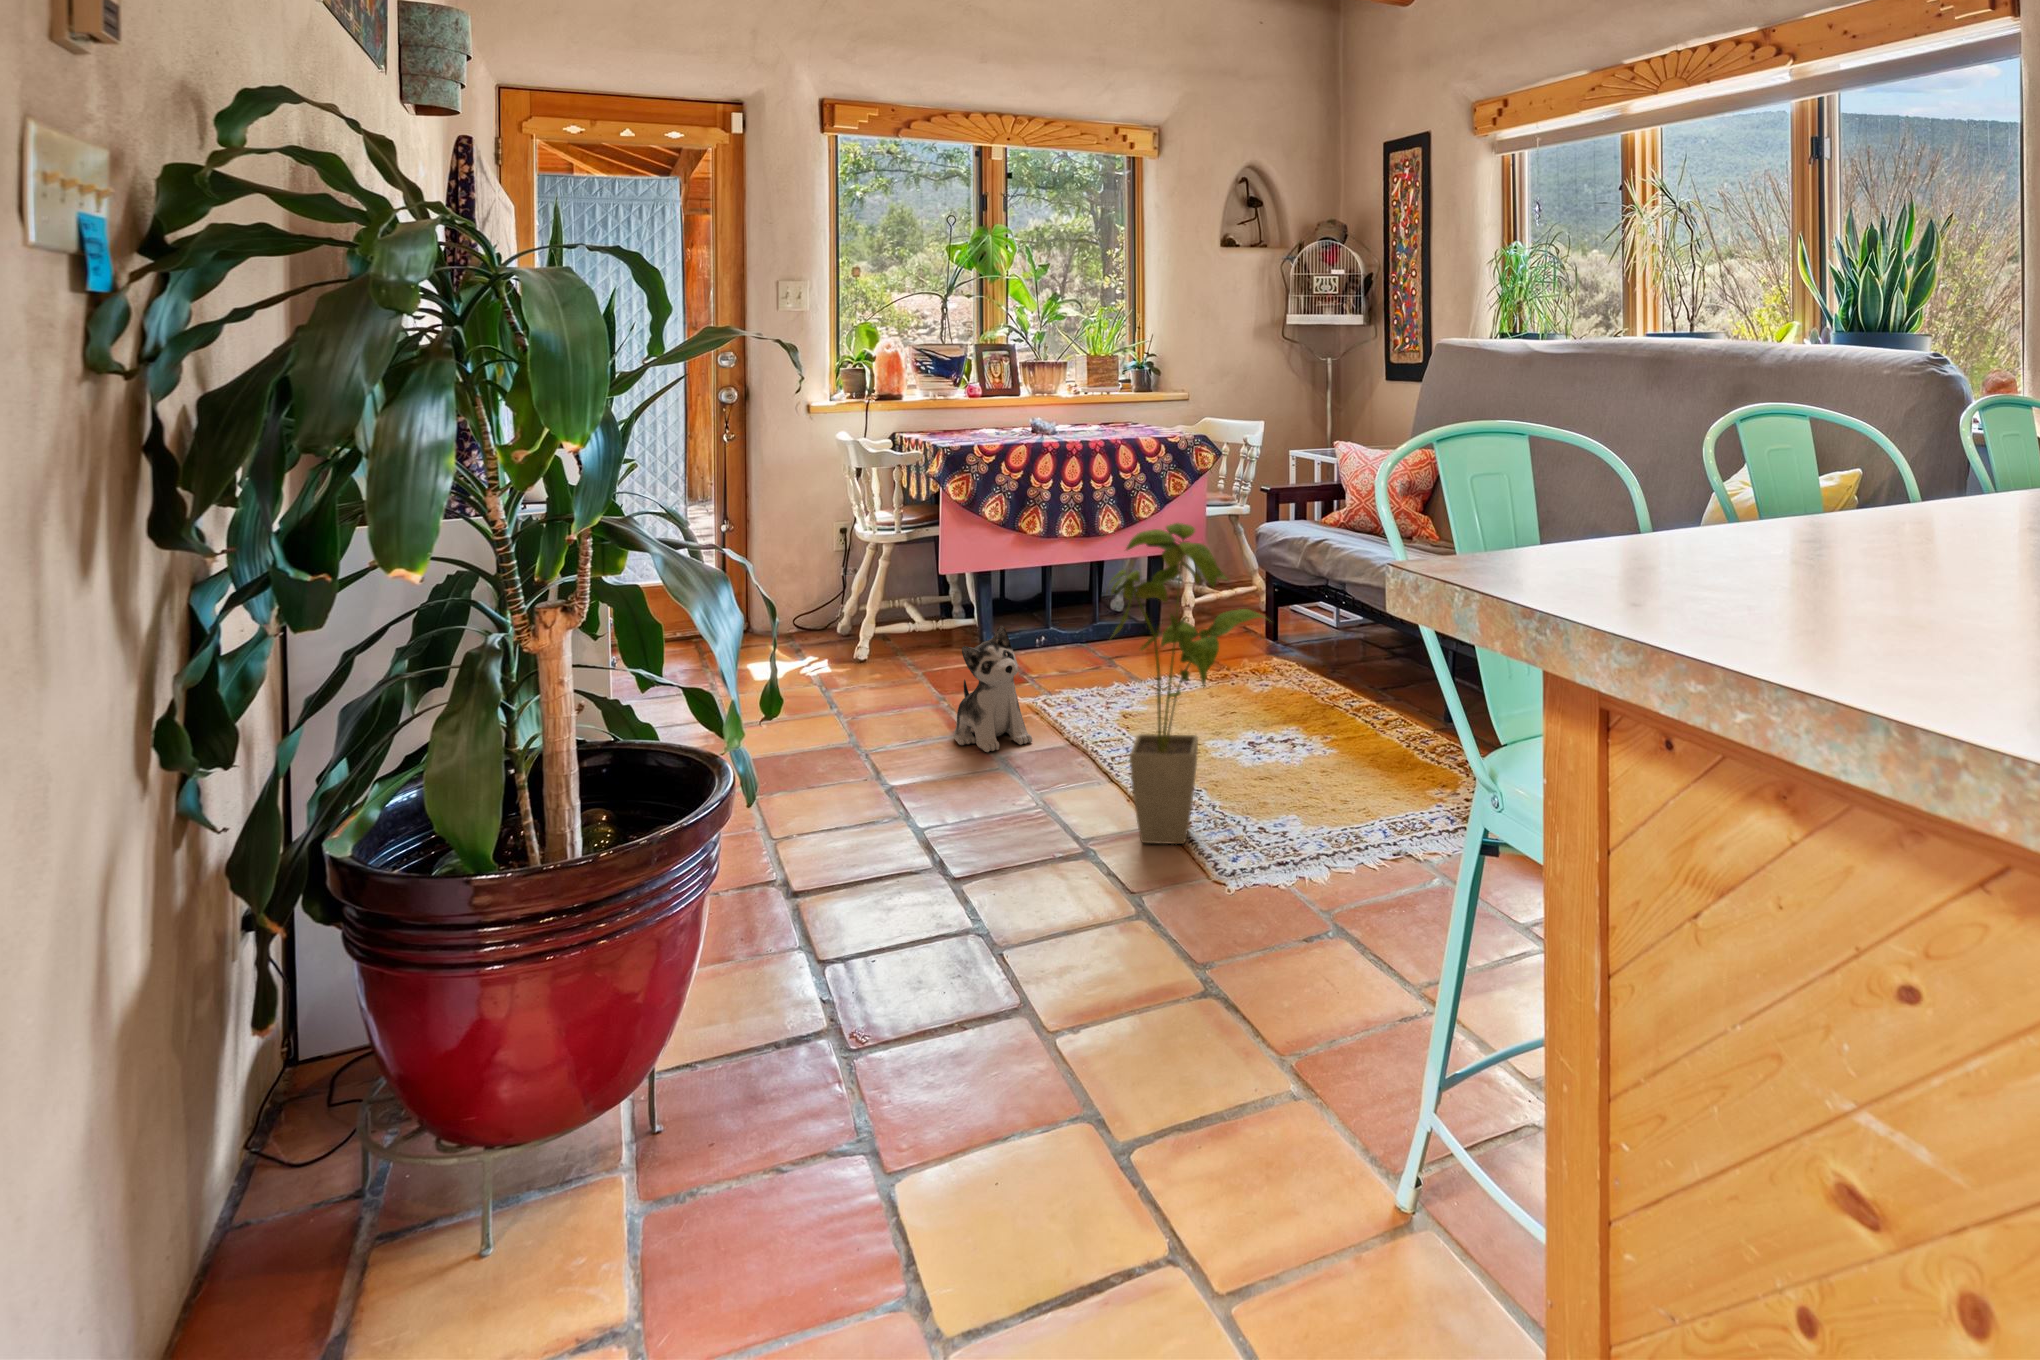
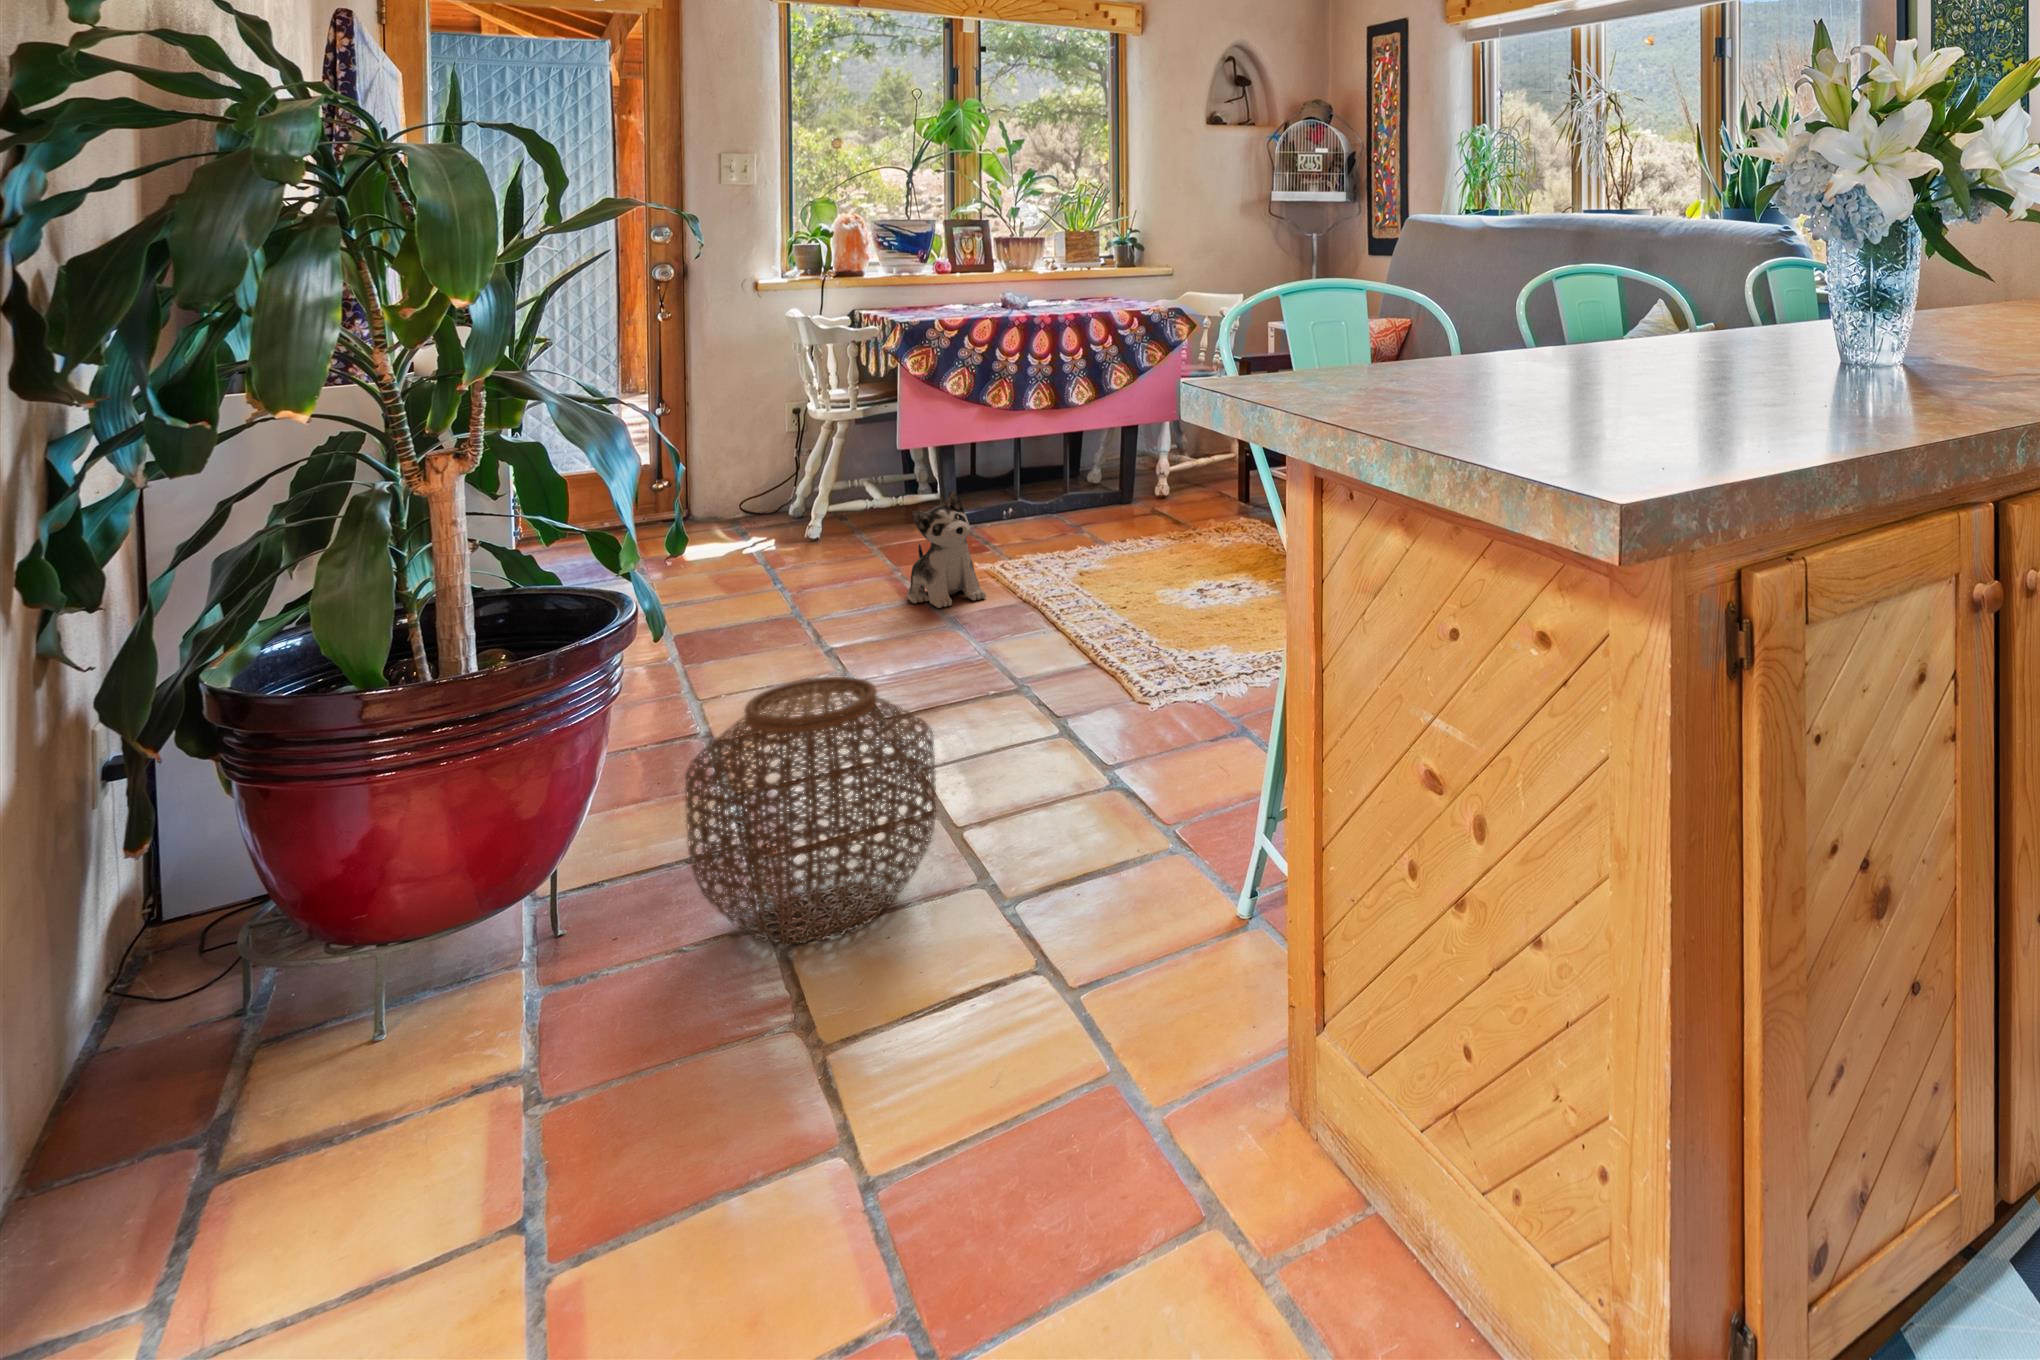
house plant: present [1110,523,1265,844] -> none [1041,388,1200,674]
woven basket: none [773,870,1040,1204] -> present [685,677,936,944]

